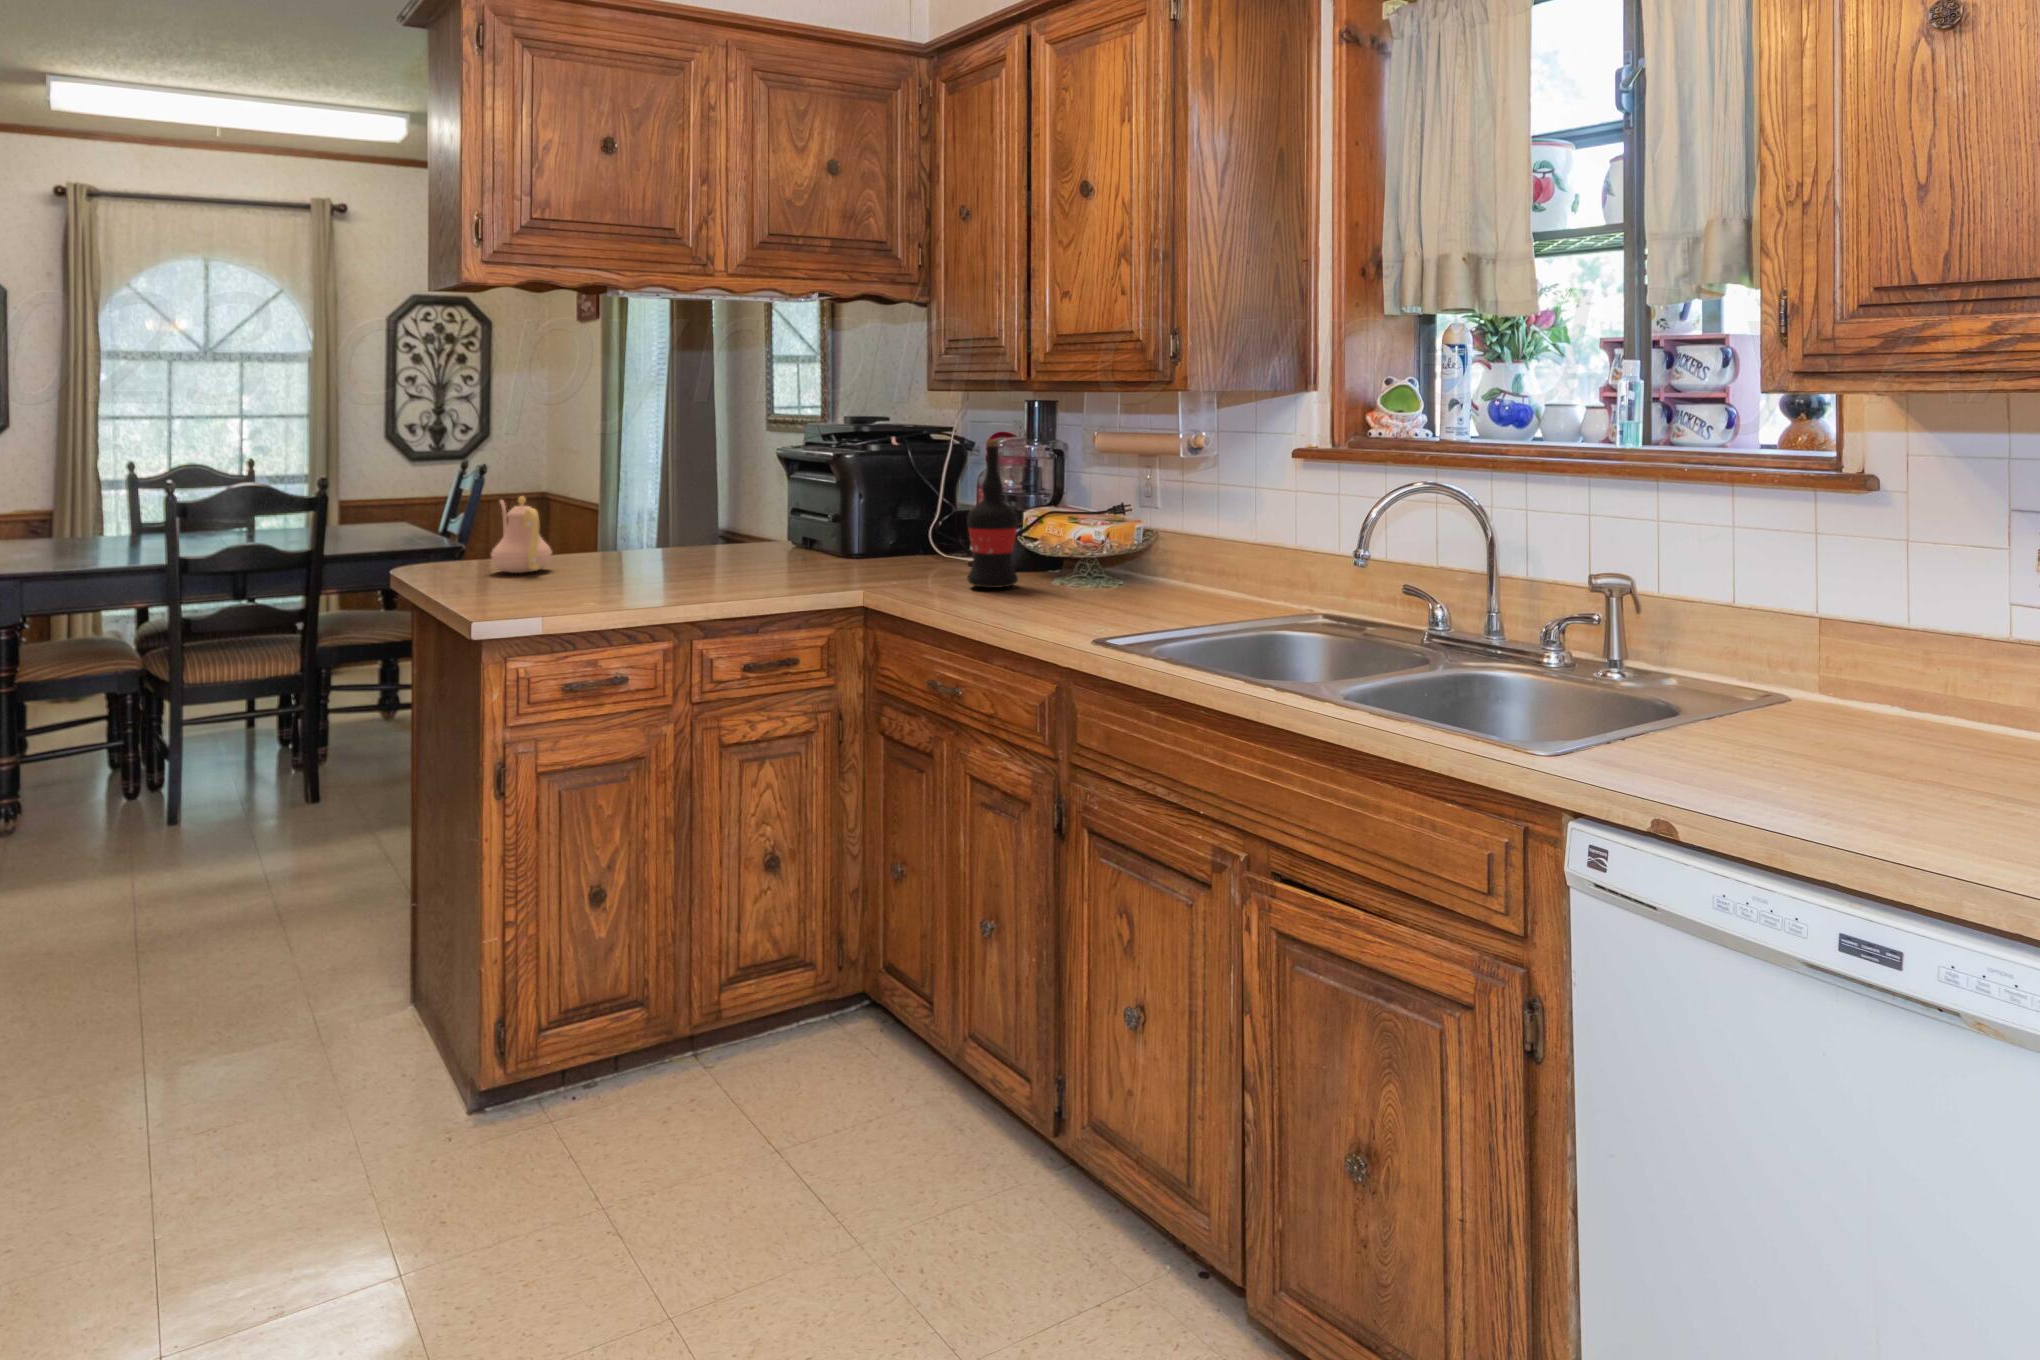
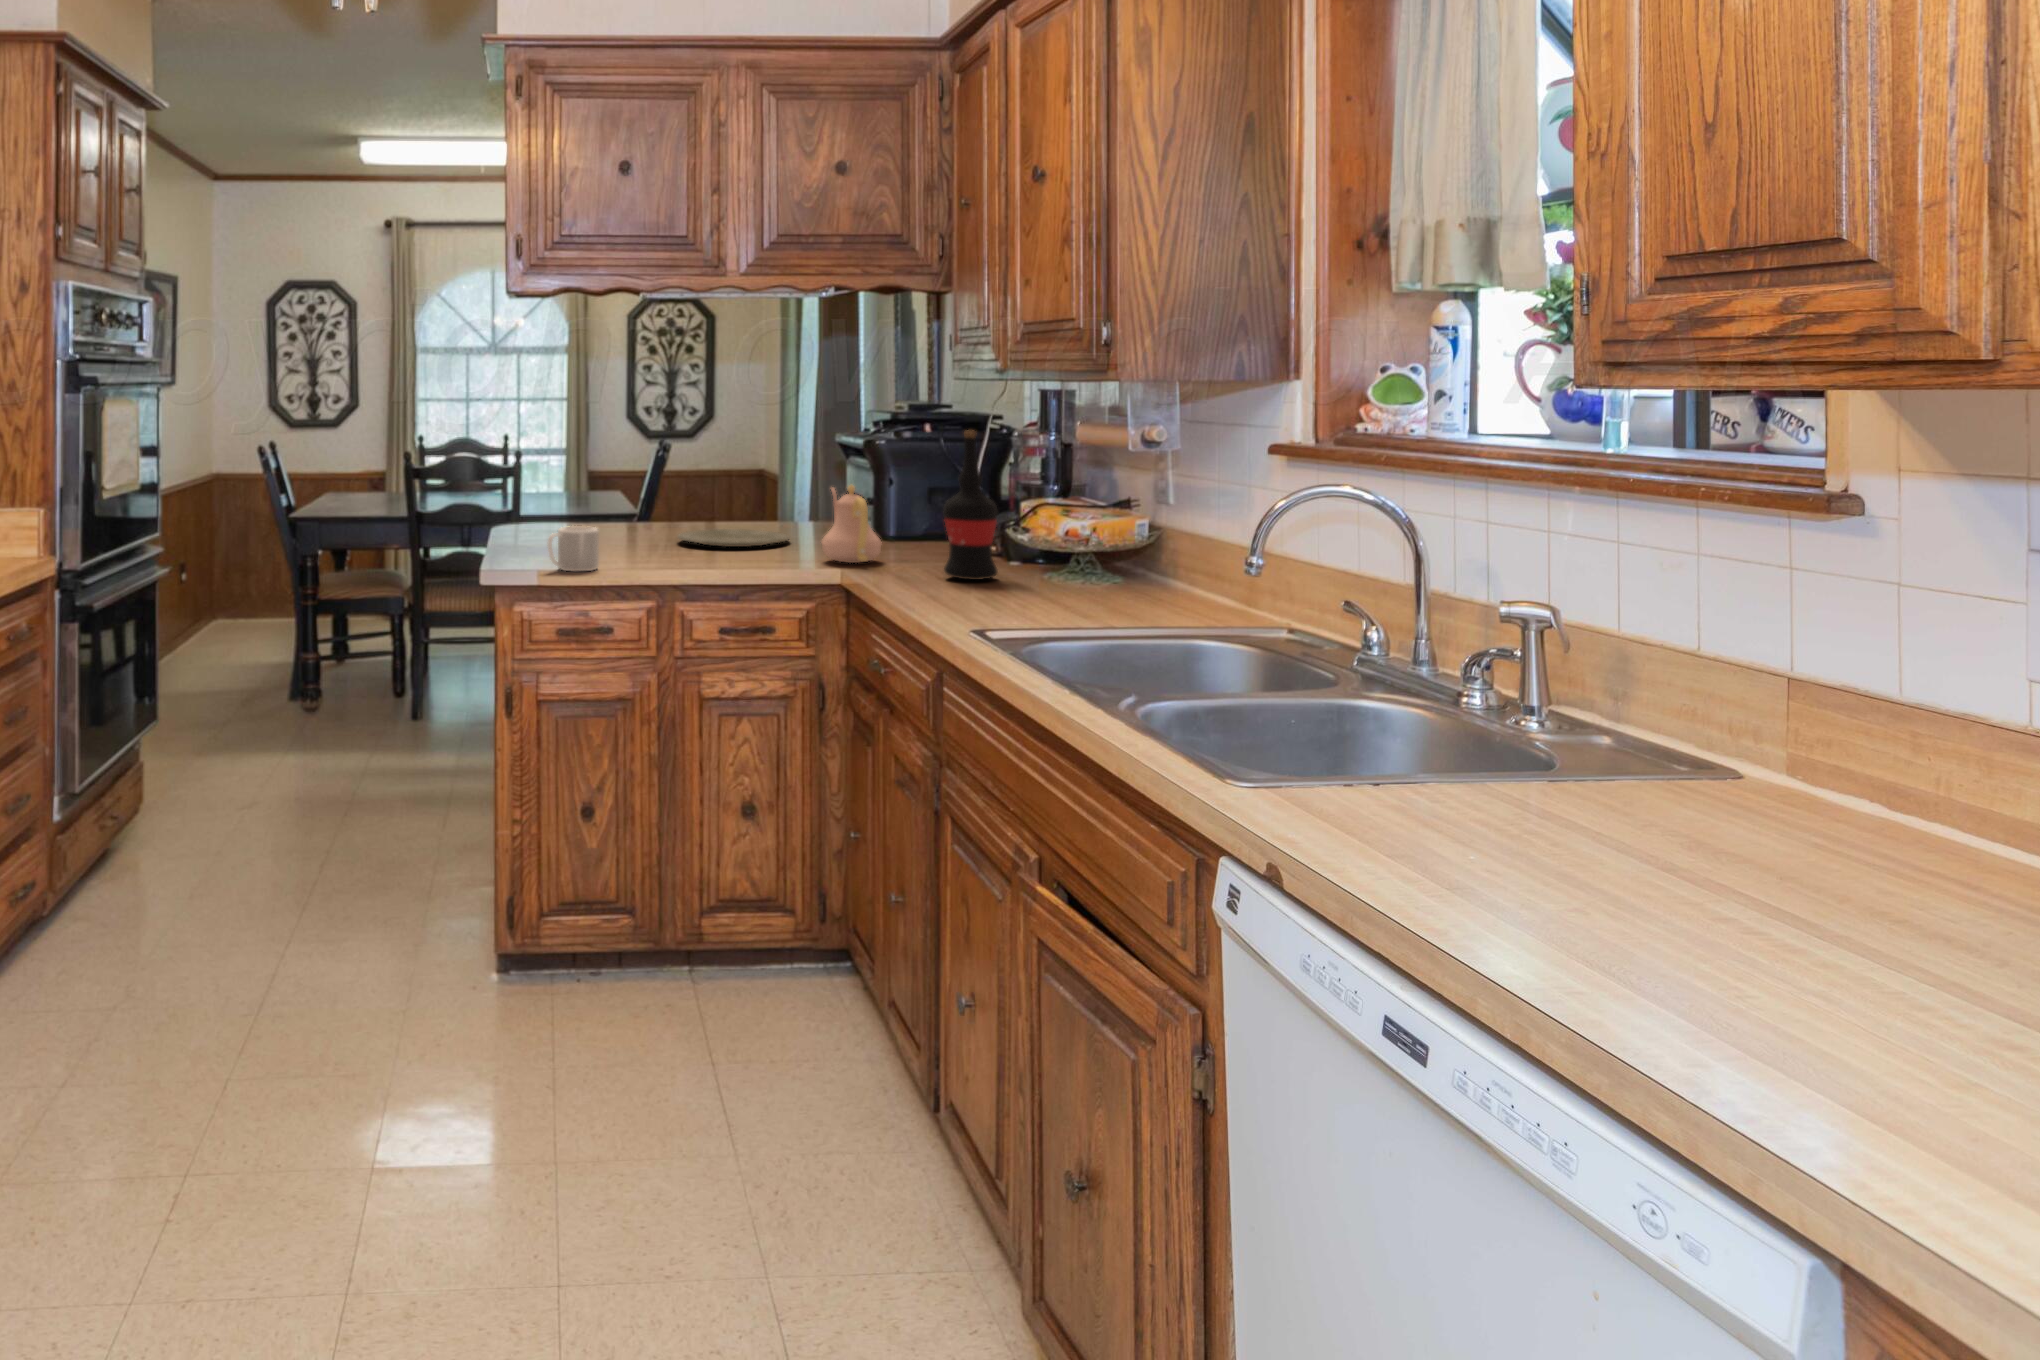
teapot: present [491,496,552,573] -> present [822,485,882,563]
plate: none [631,554,757,573] -> present [678,529,790,547]
mug: none [535,562,592,616] -> present [548,526,599,571]

